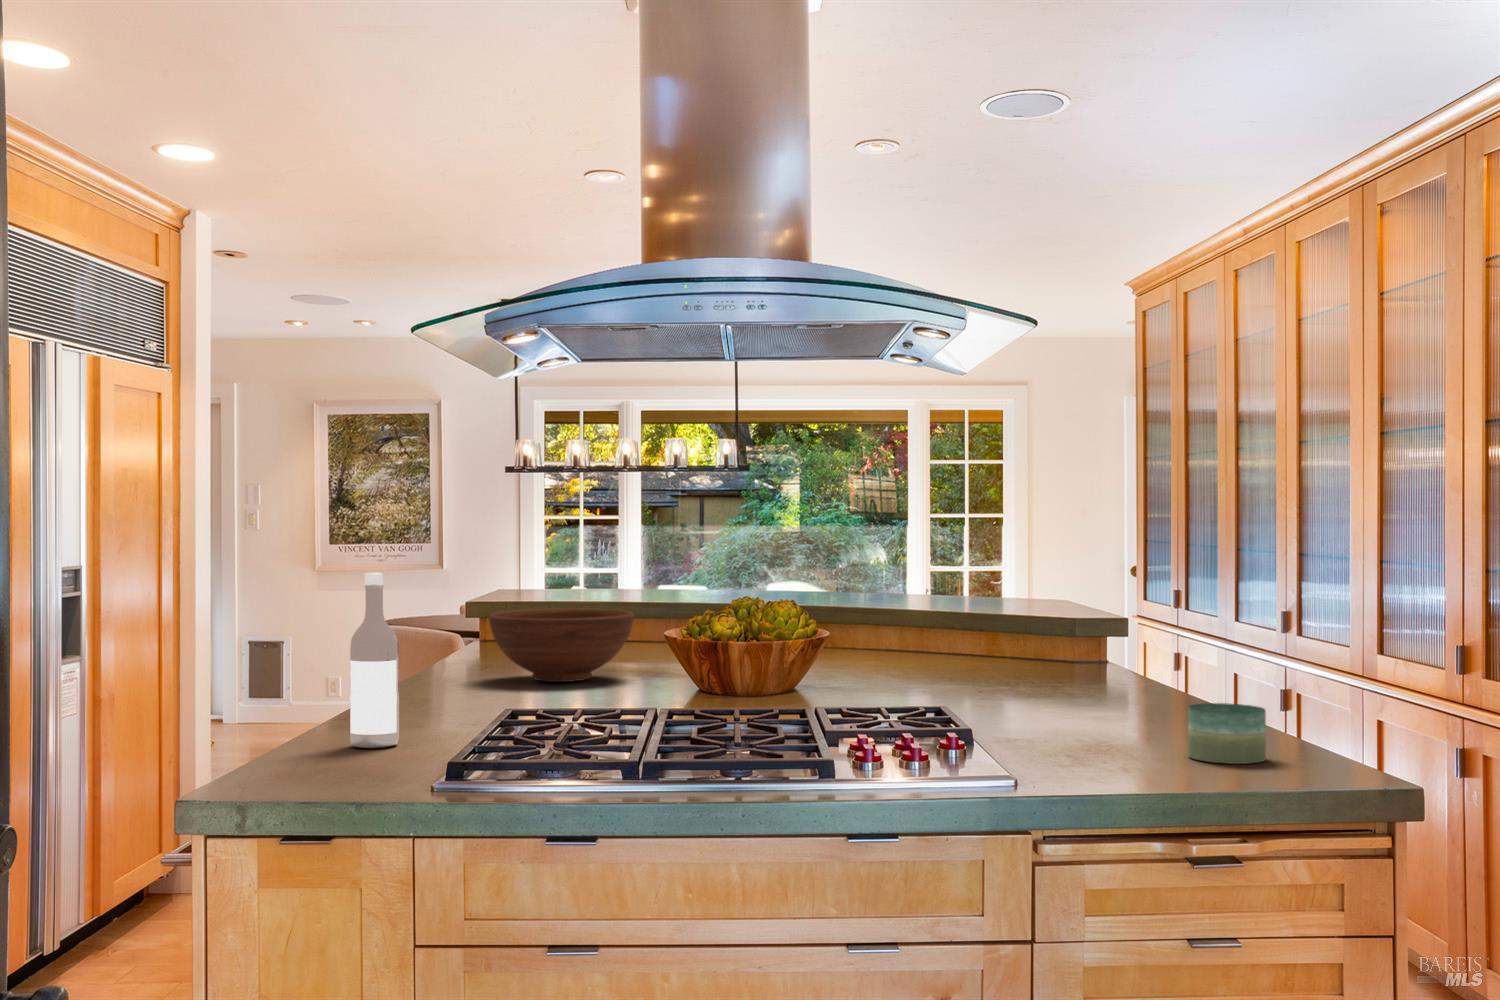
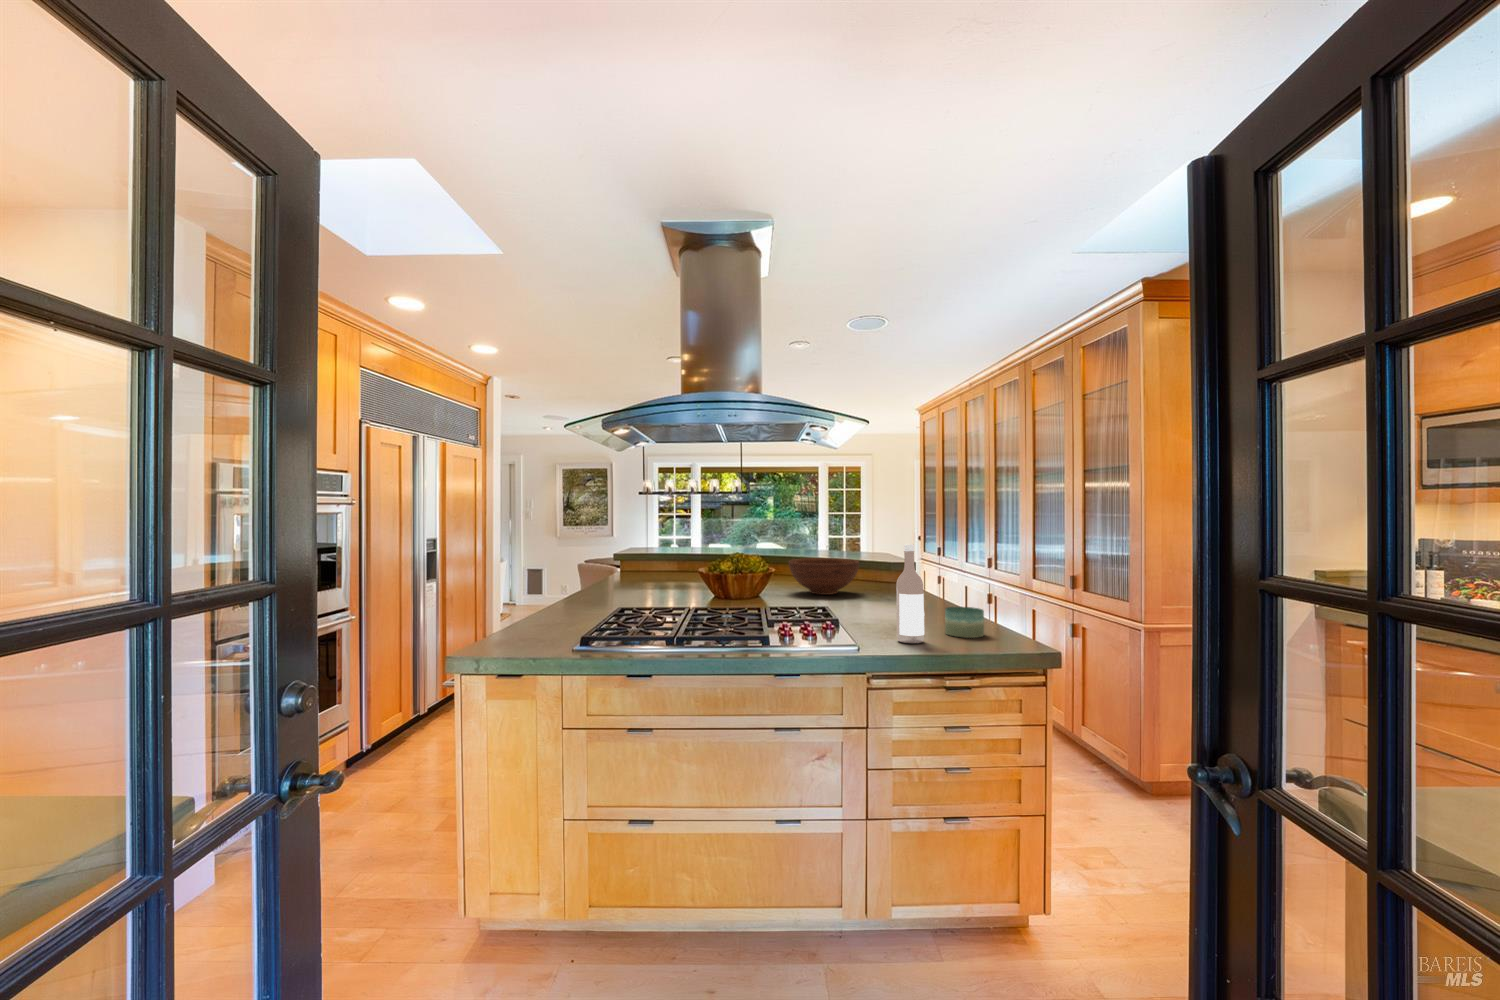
wine bottle: present [350,573,399,748] -> present [896,544,924,644]
fruit bowl: present [489,608,634,682] -> present [789,558,859,595]

